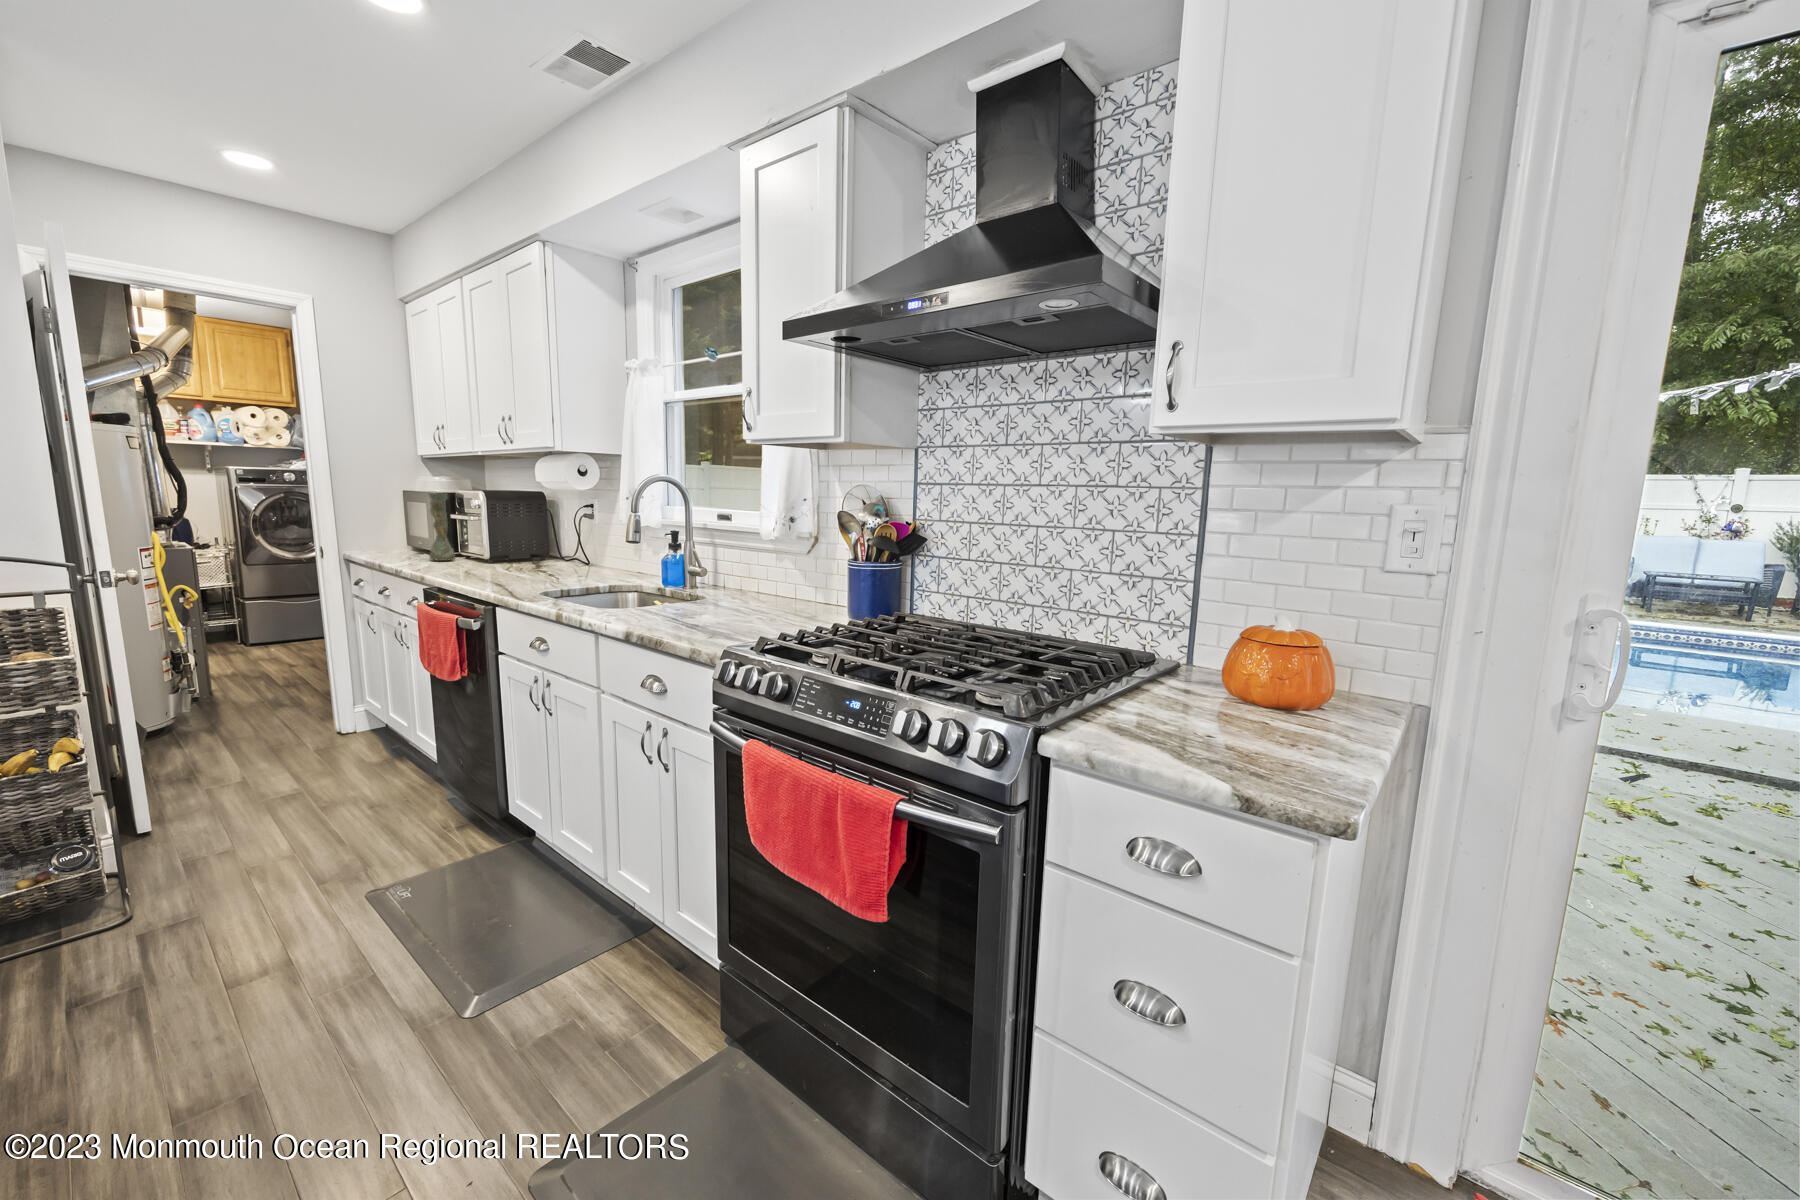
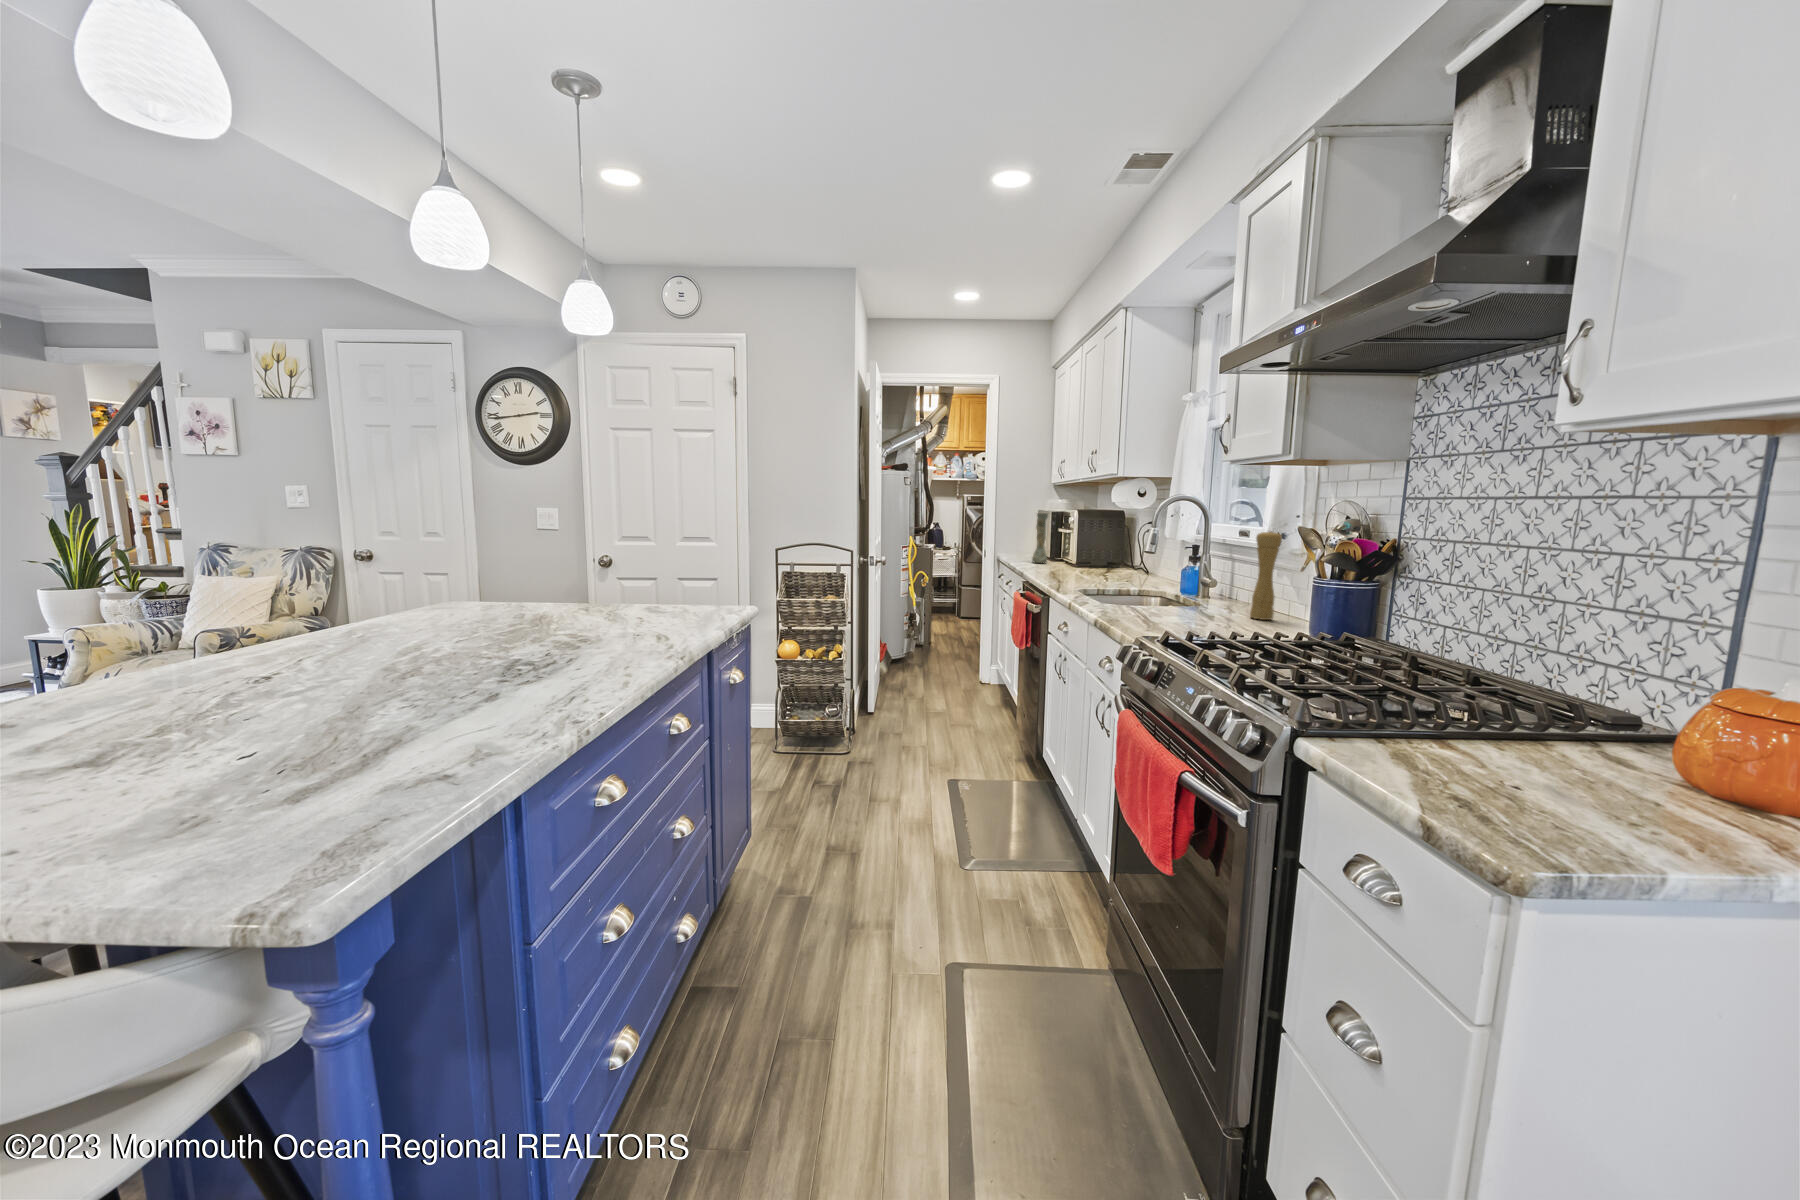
pepper mill: none [768,514,792,607] -> present [1250,531,1282,620]

